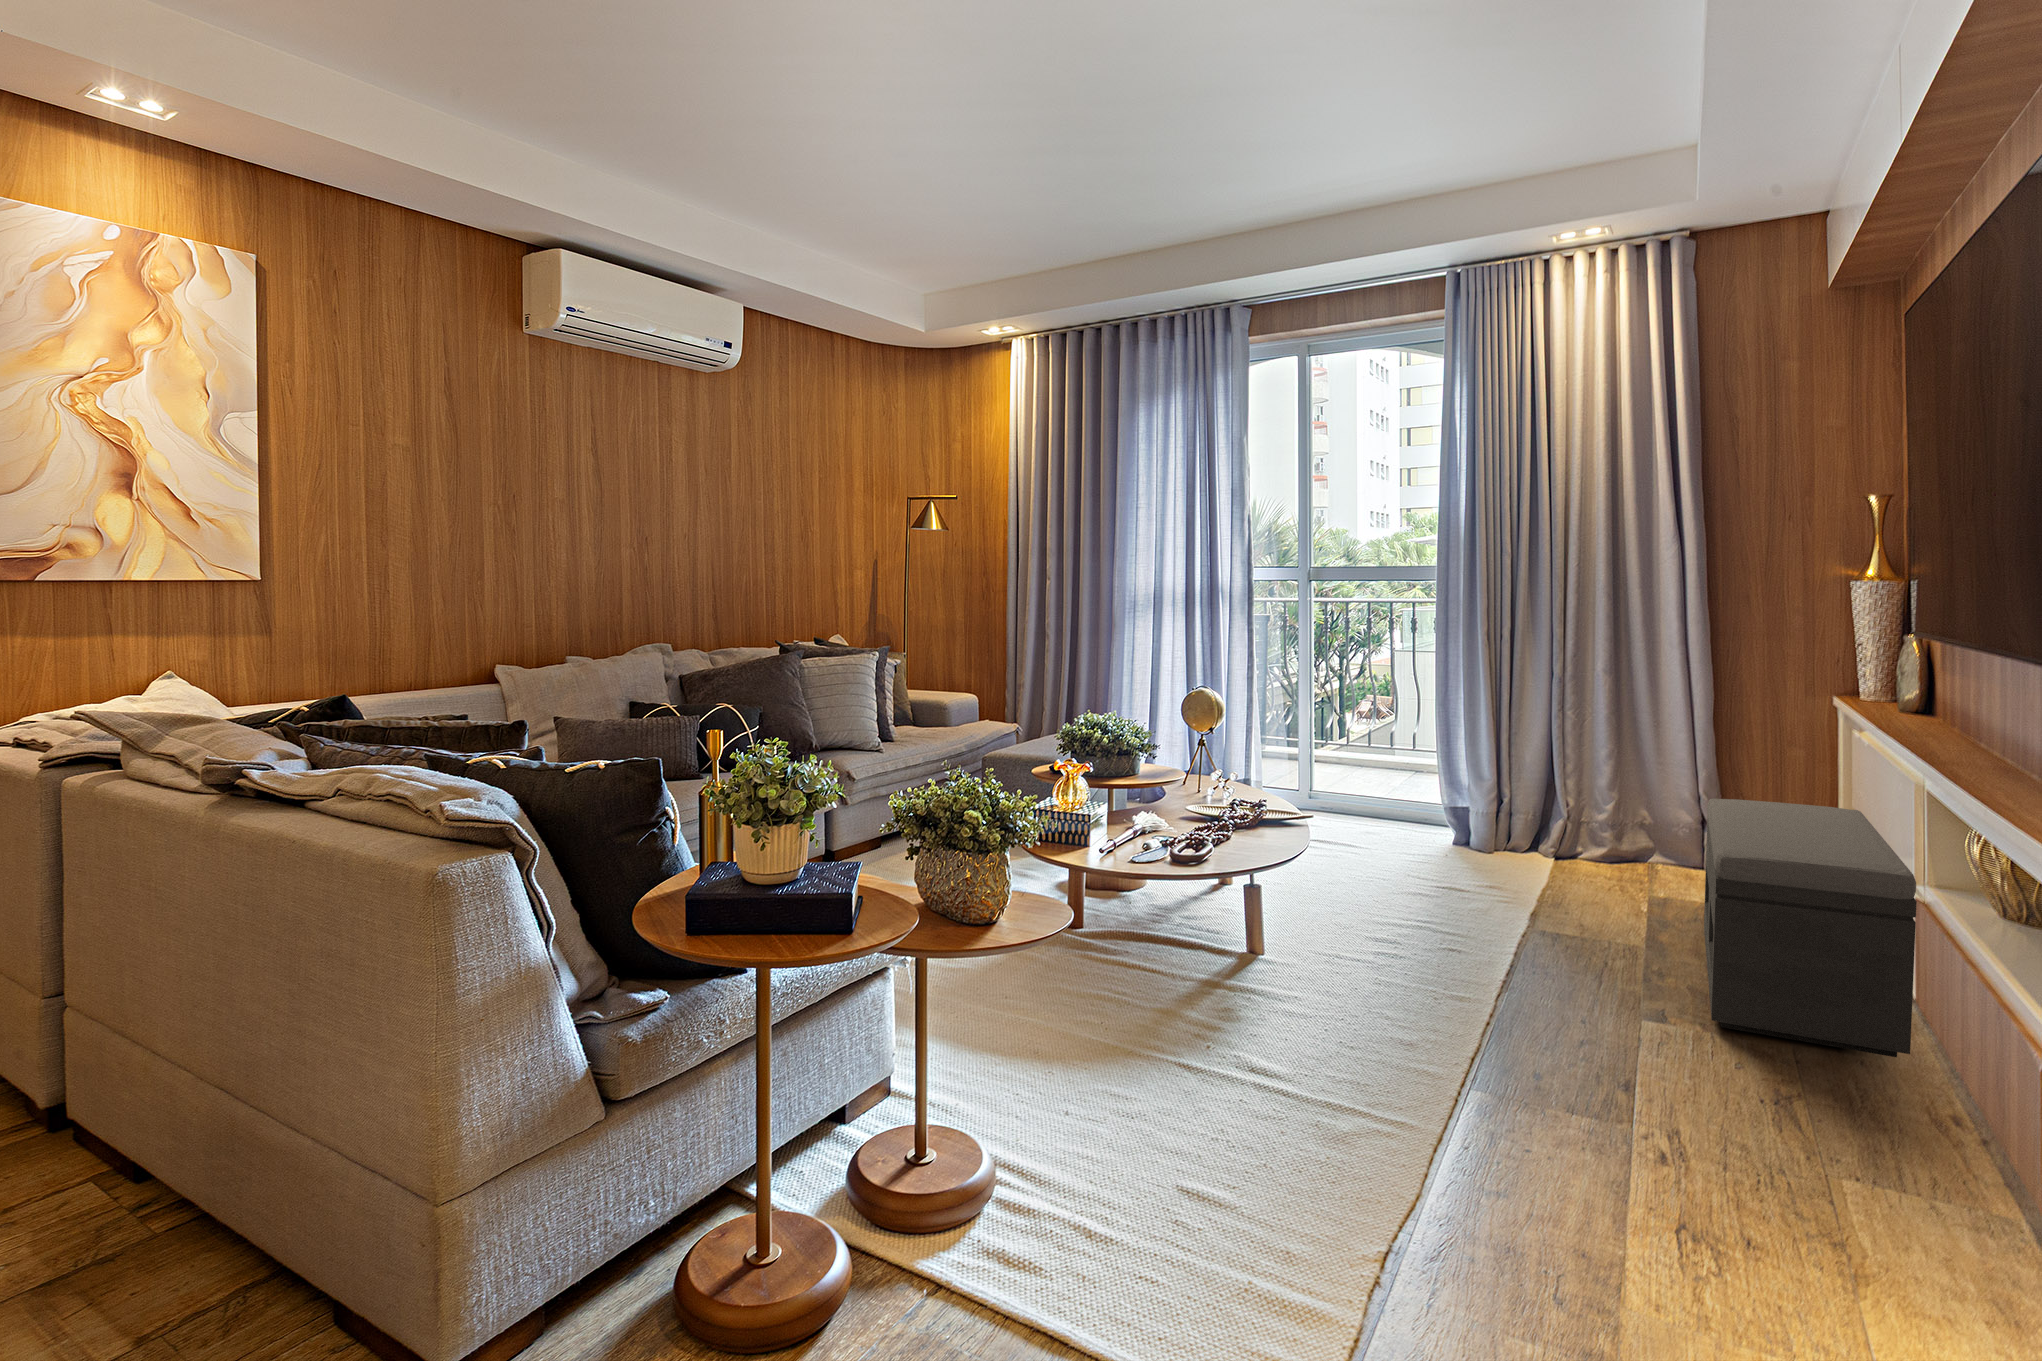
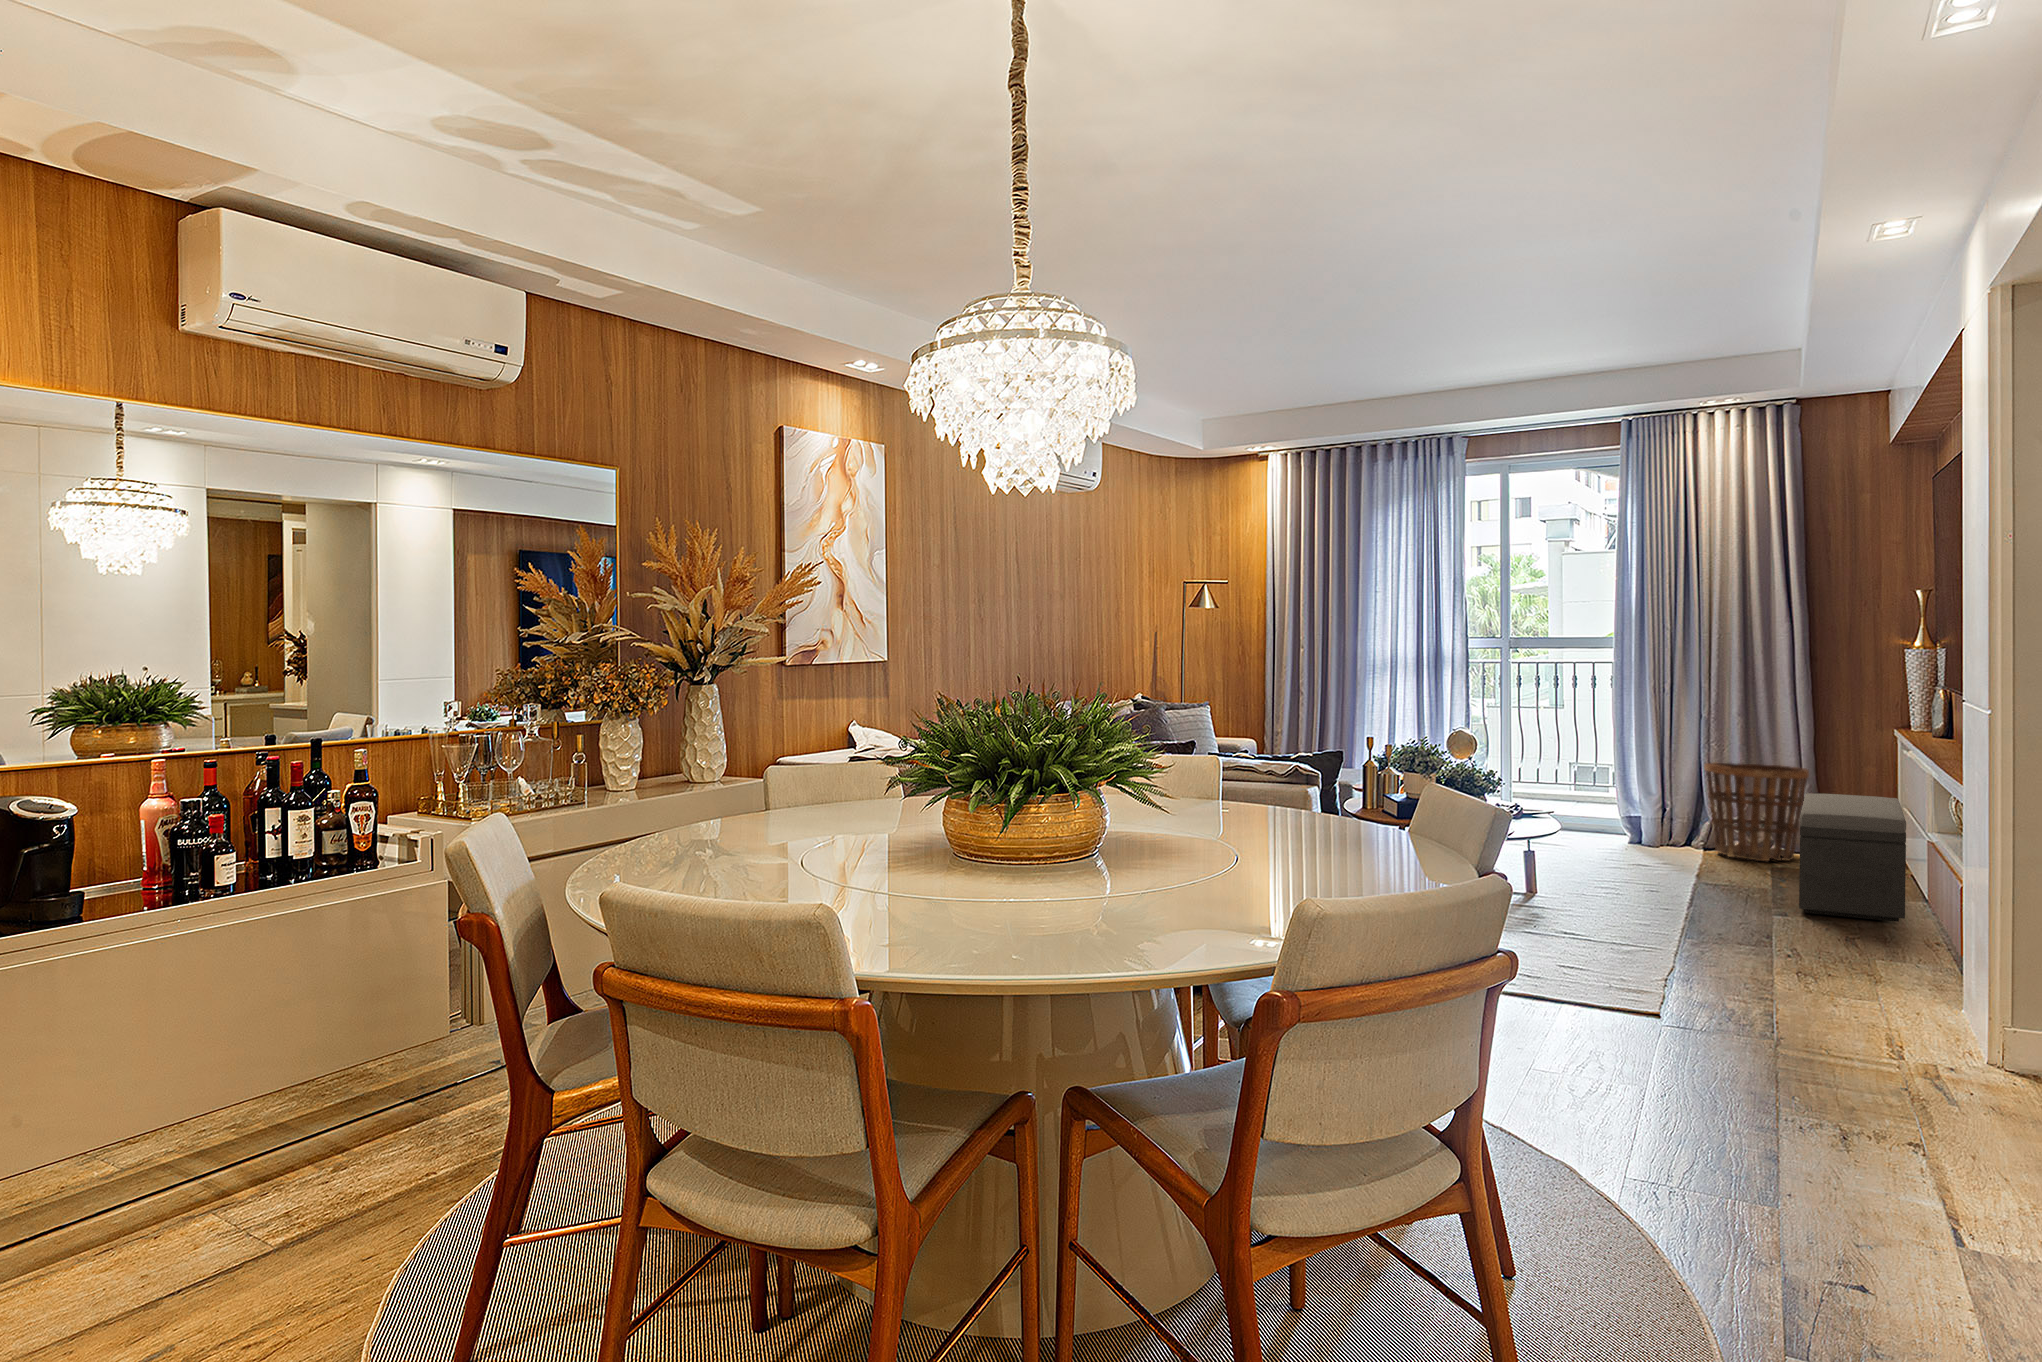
basket: none [1554,740,1706,888] -> present [1704,762,1809,861]

